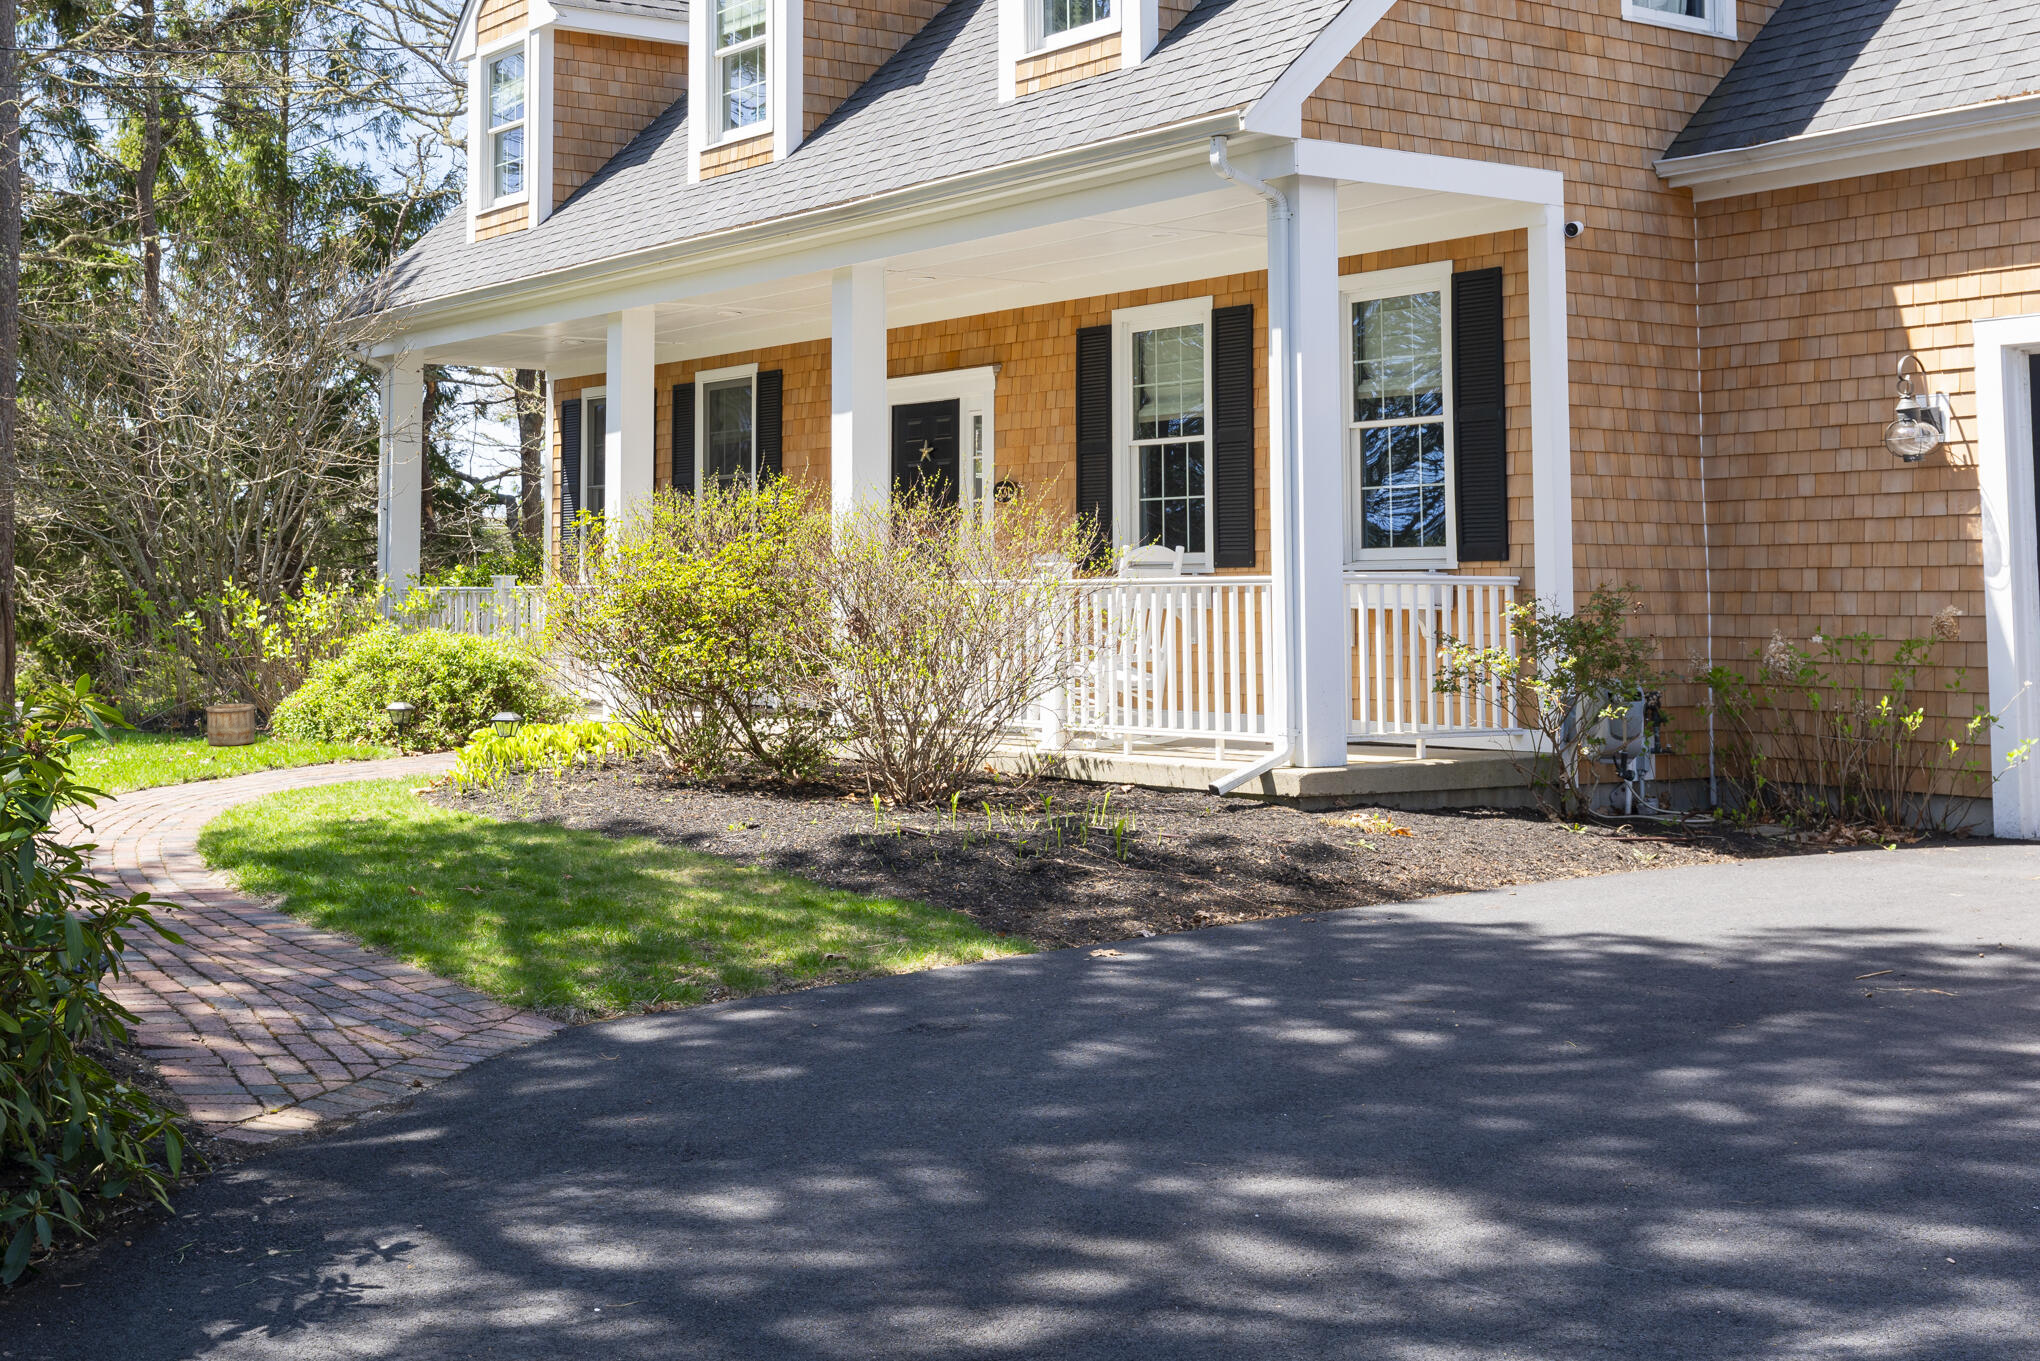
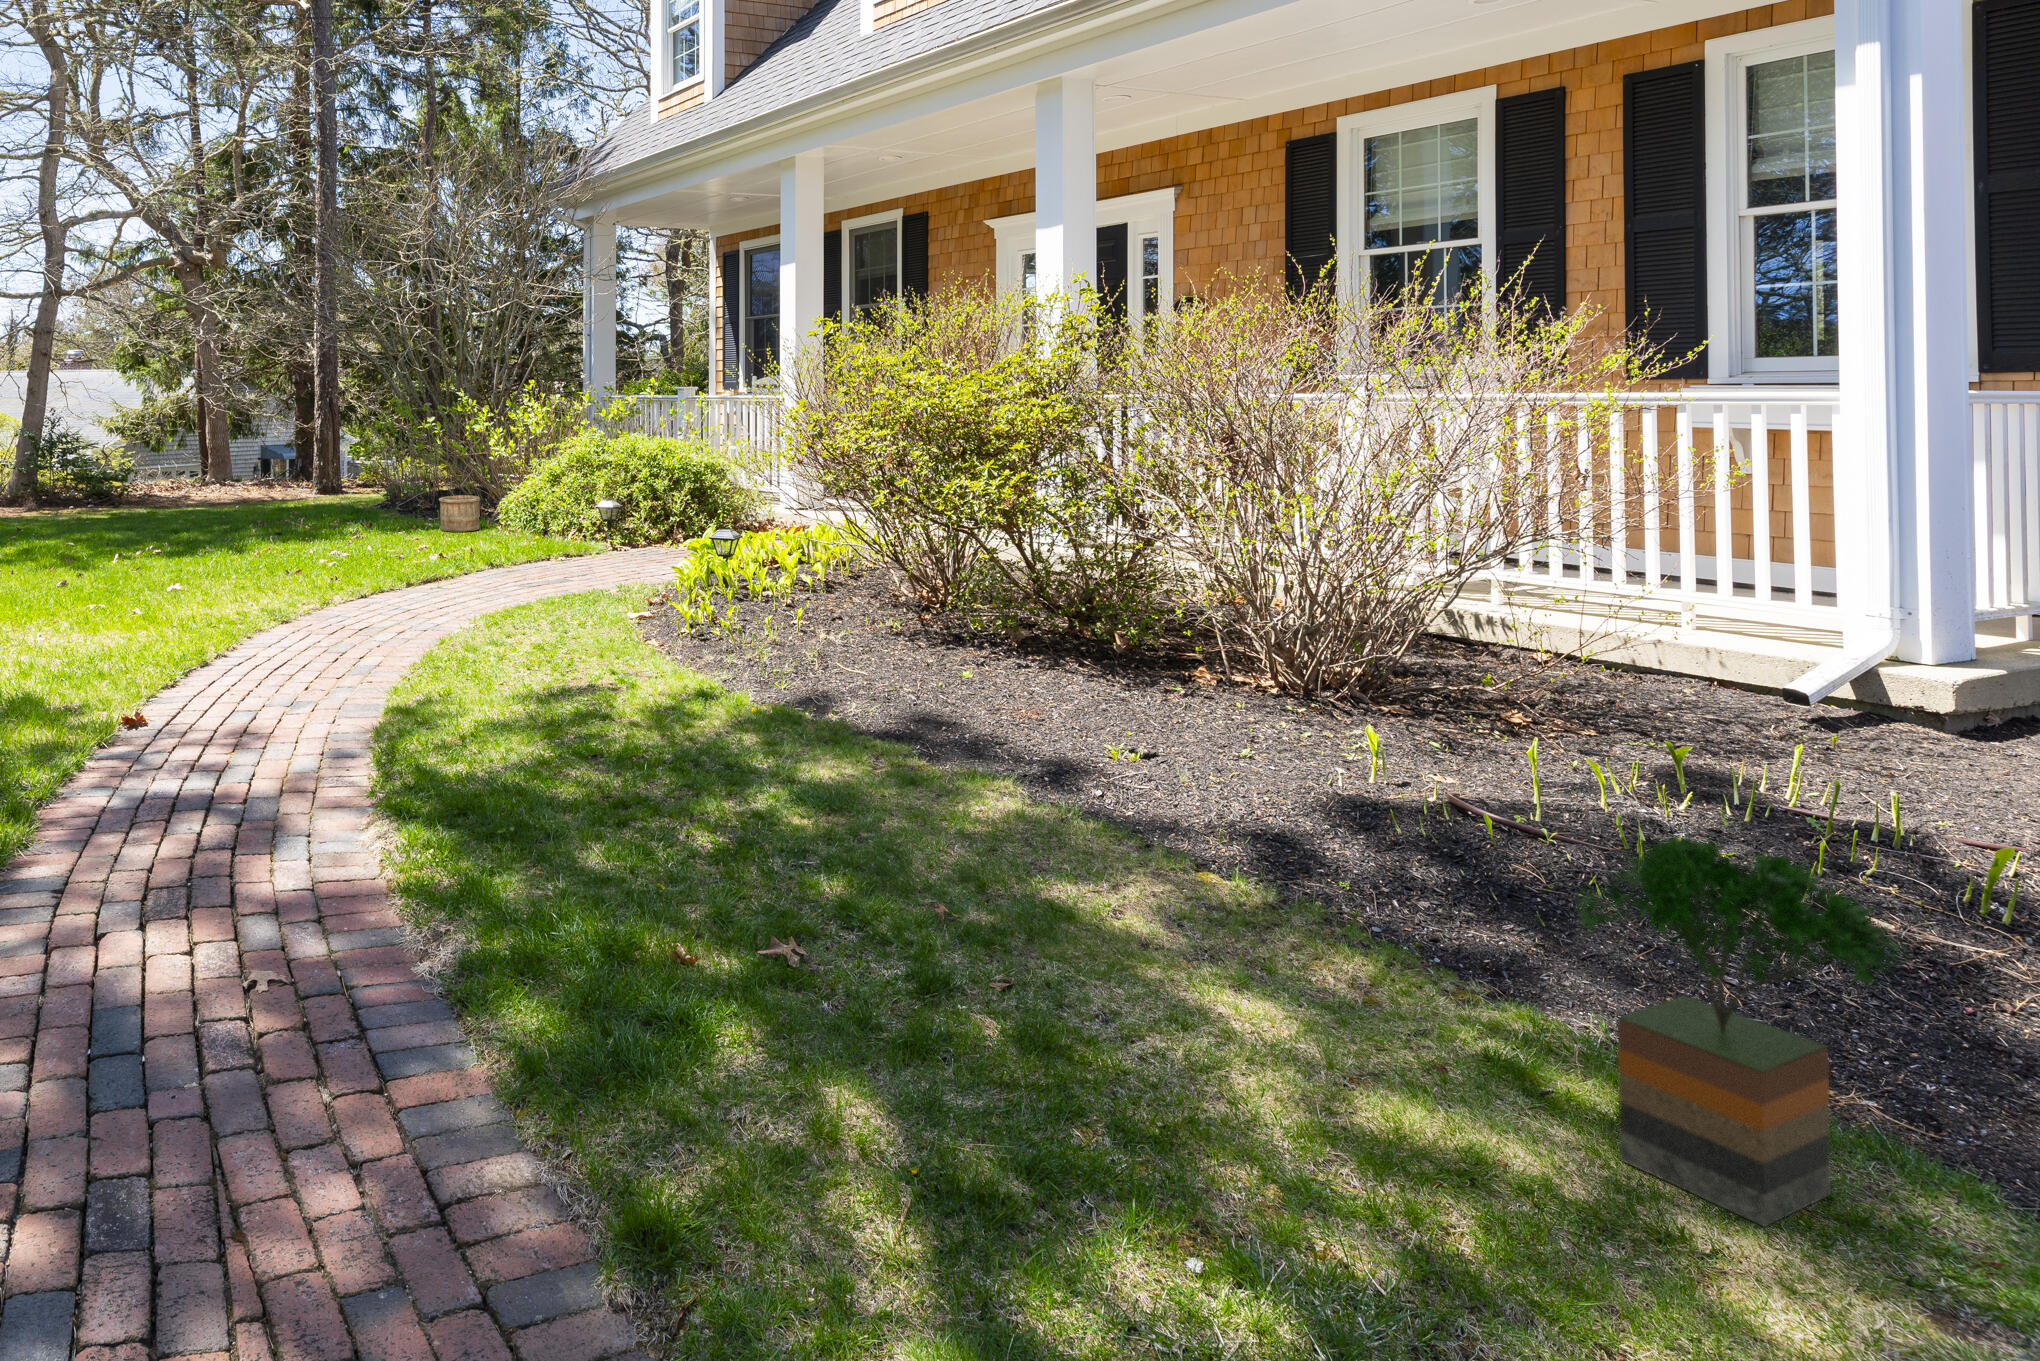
potted tree: none [785,813,898,969] -> present [1577,835,1902,1226]

